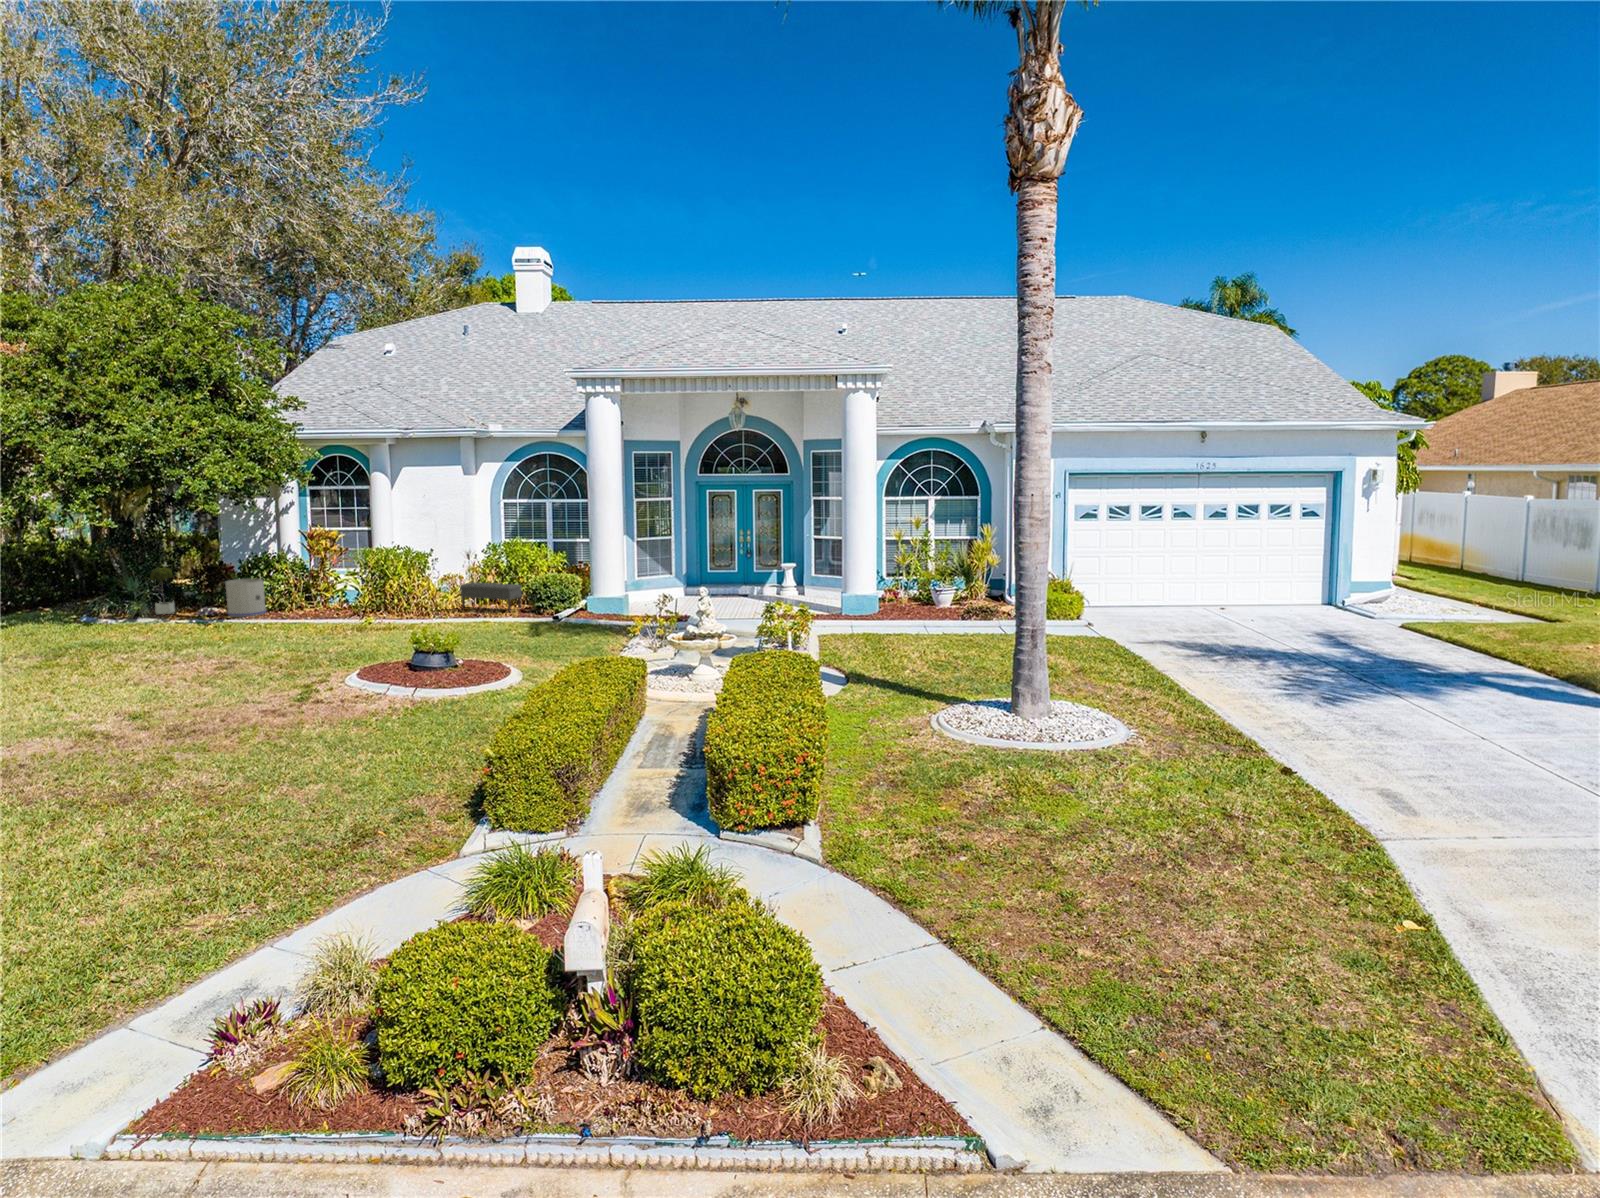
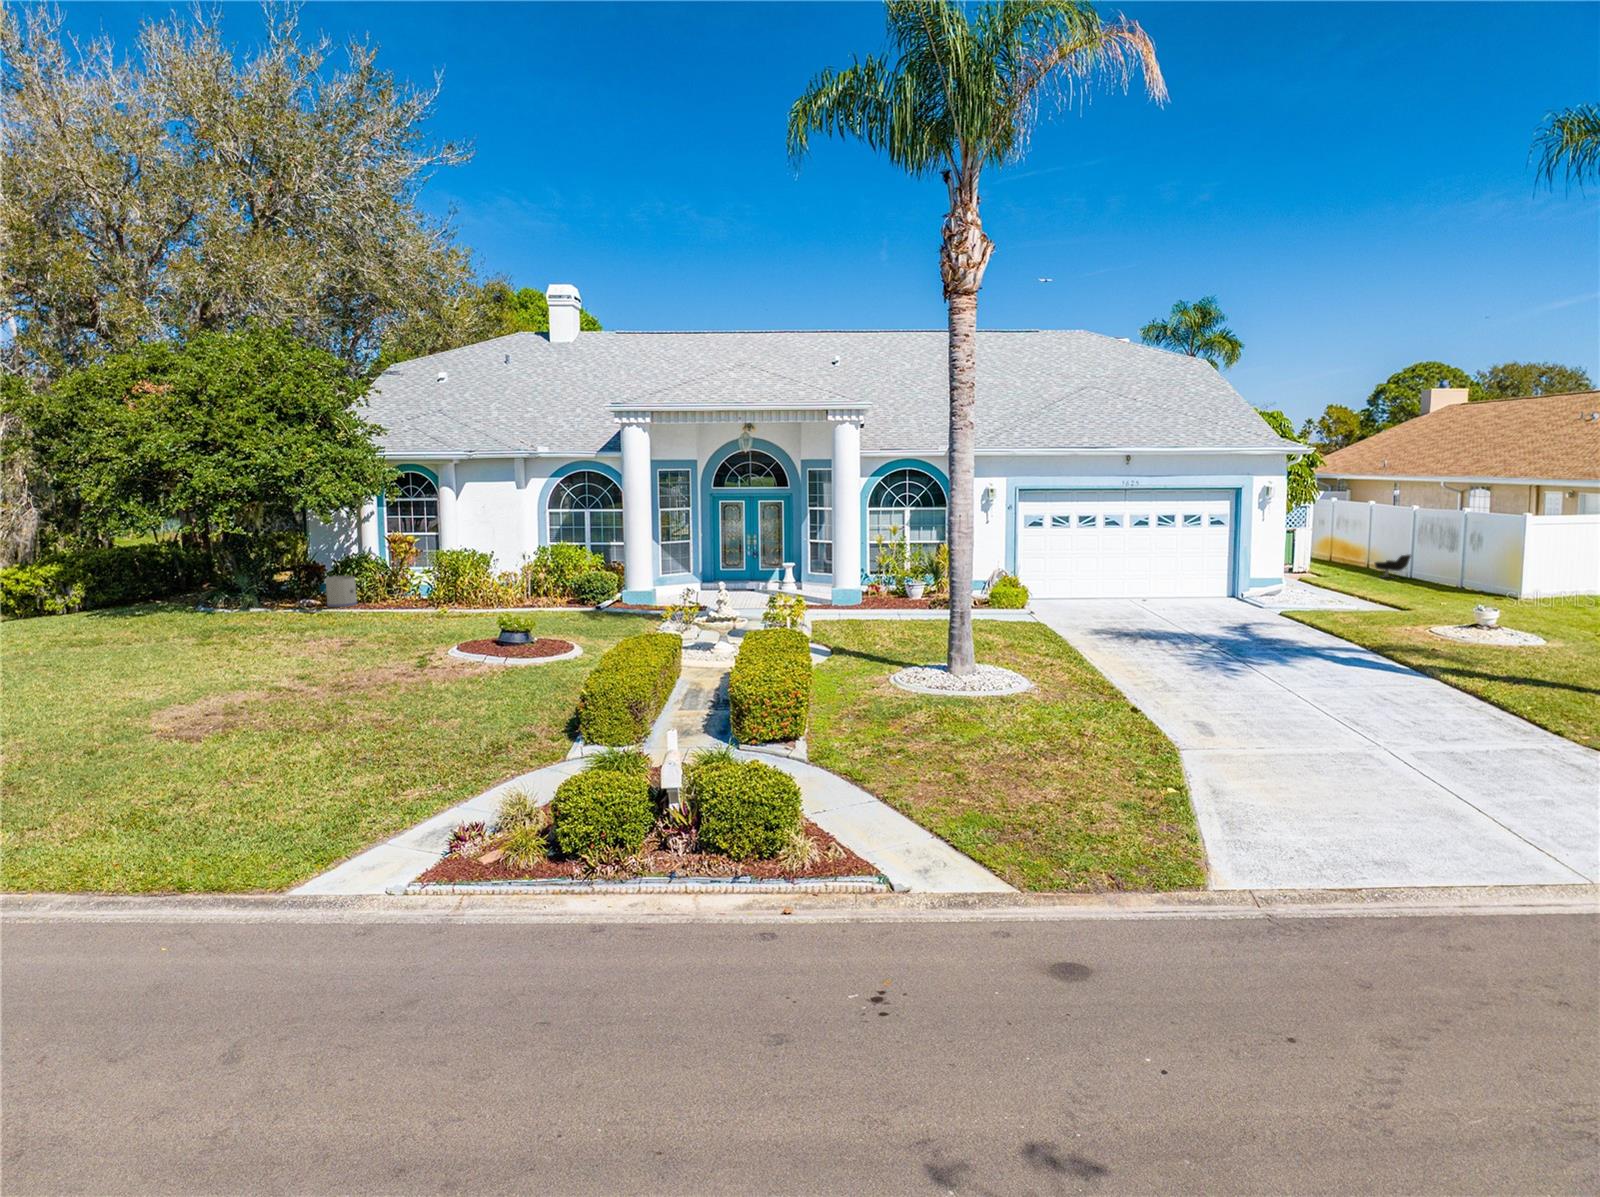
lounge chair: none [1474,554,1521,583] -> present [1375,555,1411,577]
potted tree: present [150,567,175,614] -> none [263,566,281,605]
bench: present [460,582,522,612] -> none [516,579,567,604]

